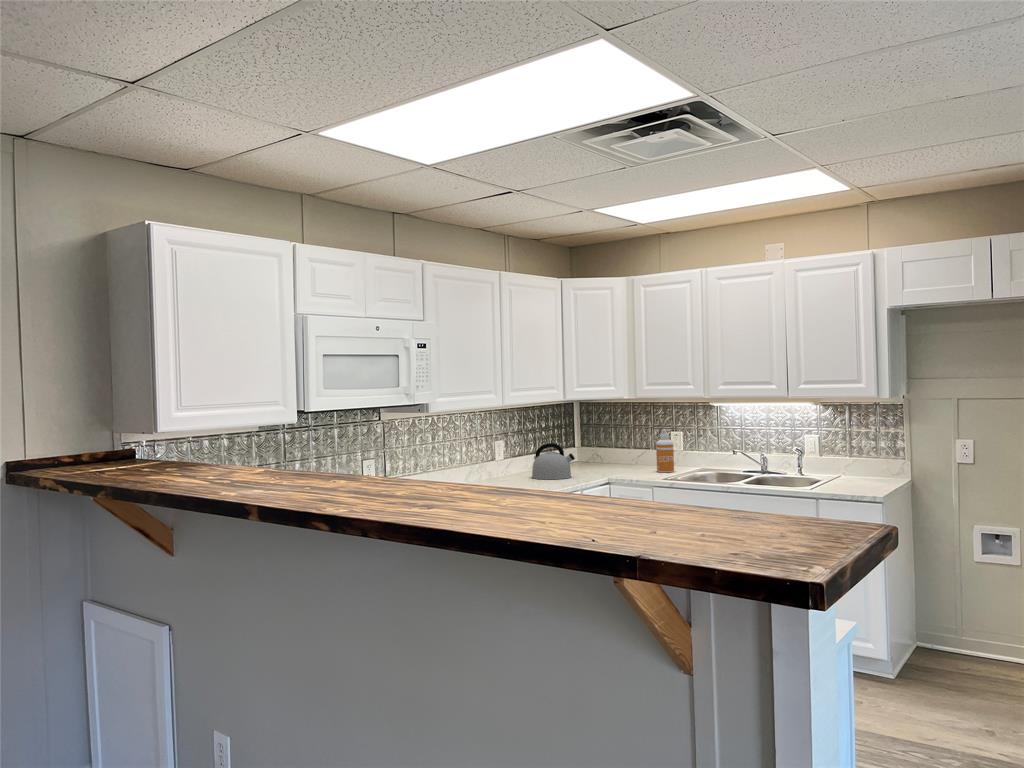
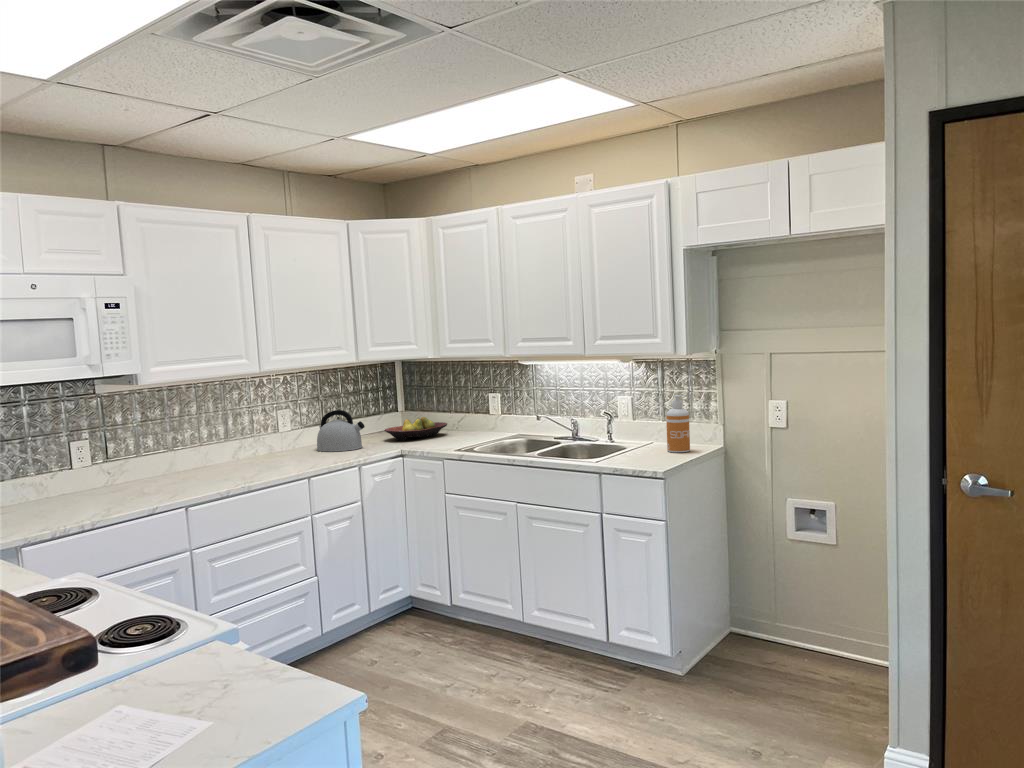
soap dispenser: present [656,429,674,472] -> present [666,395,690,453]
fruit bowl: none [582,451,632,472] -> present [385,417,447,441]

